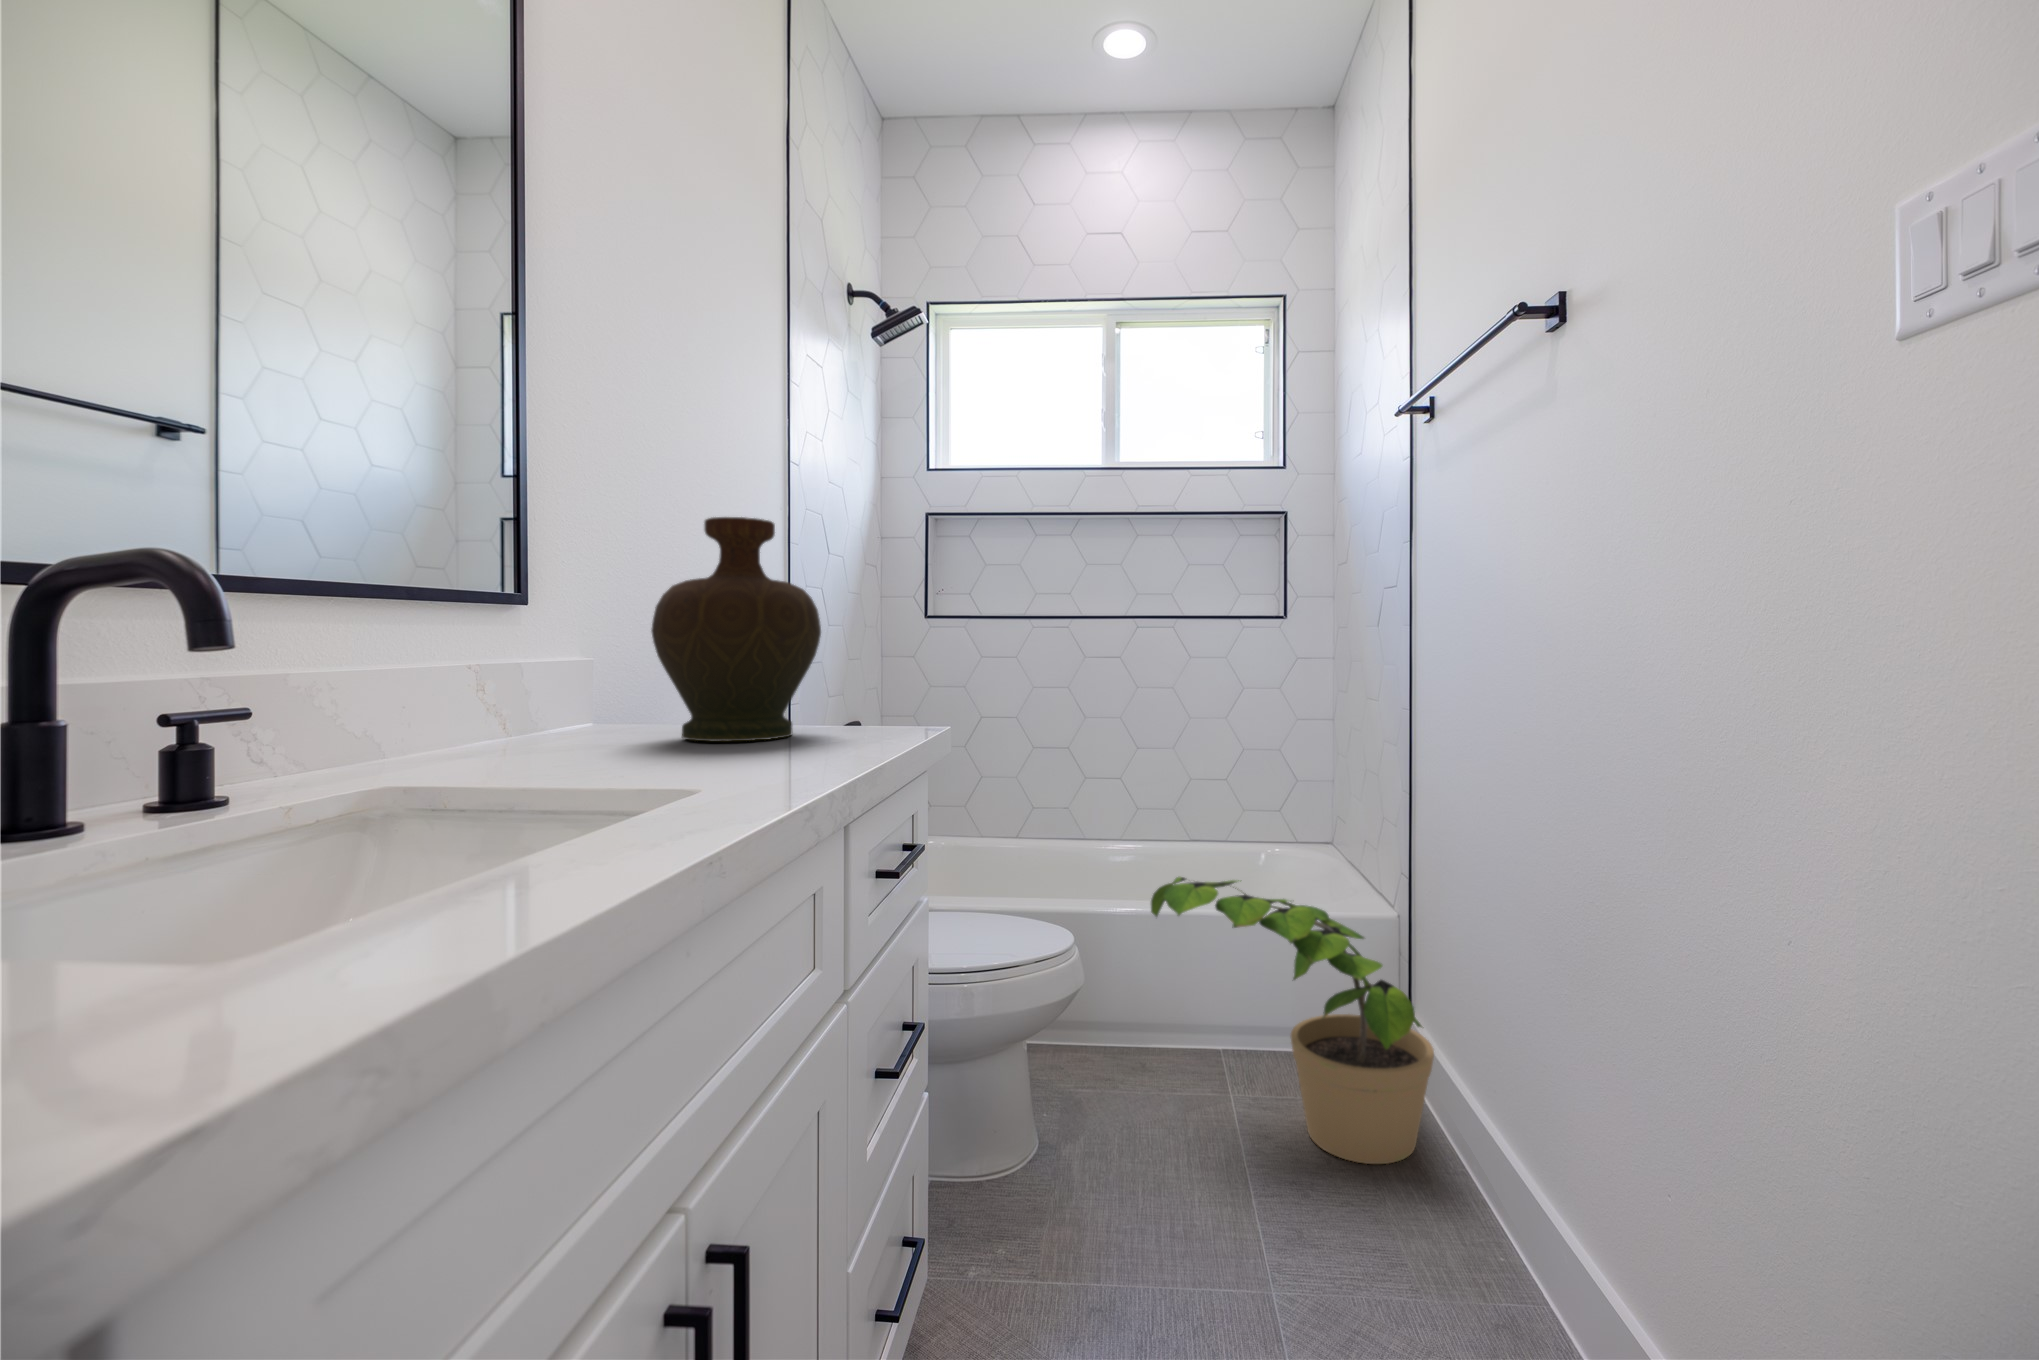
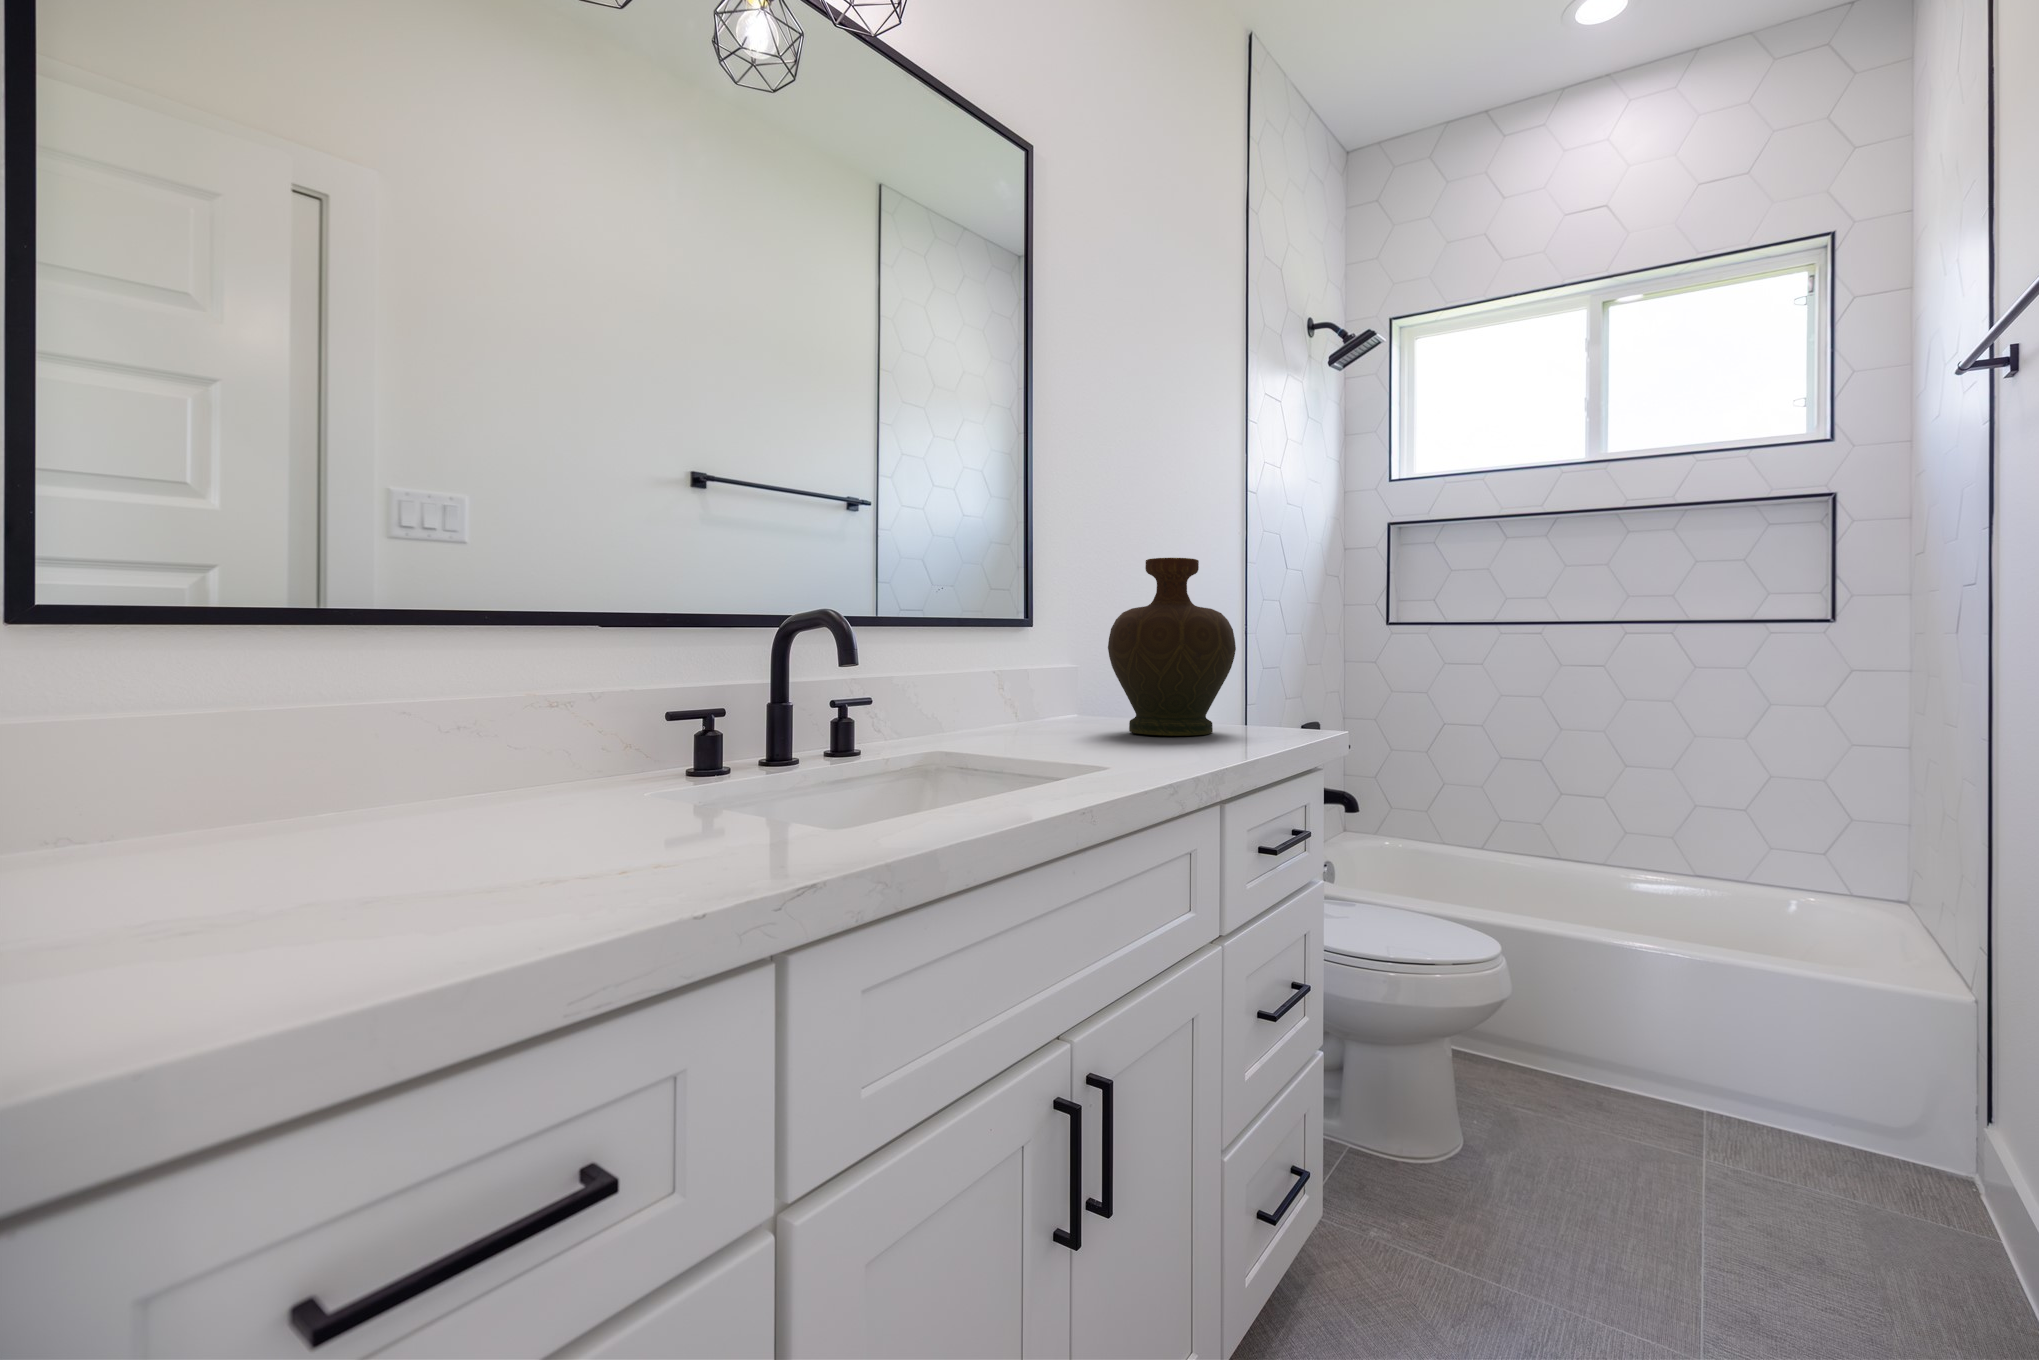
potted plant: present [1151,877,1434,1164] -> none [1600,908,1995,1289]

